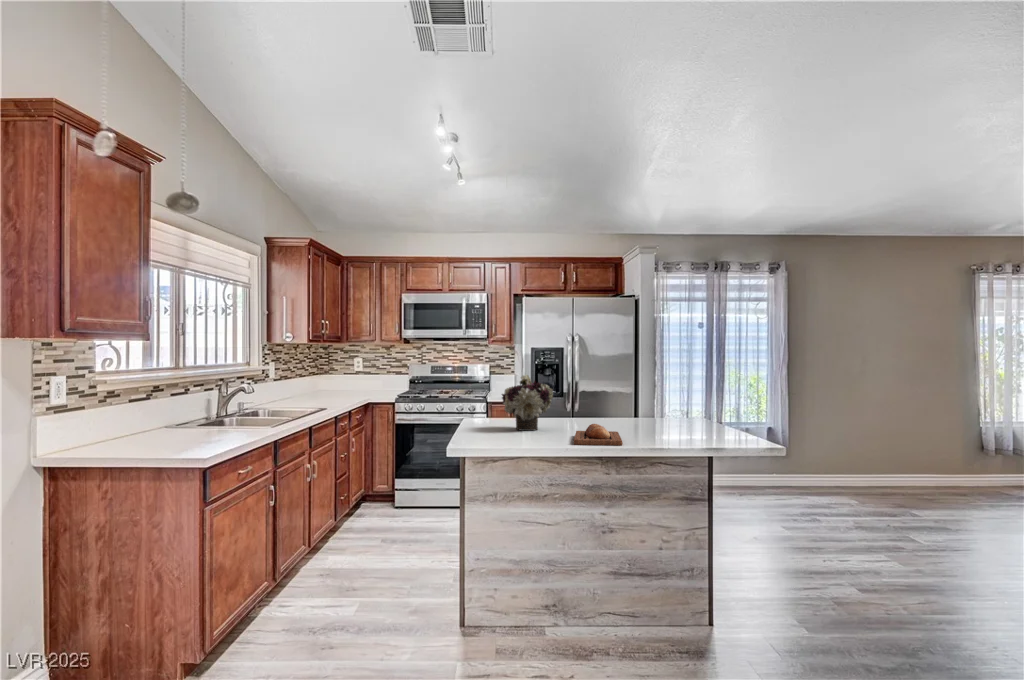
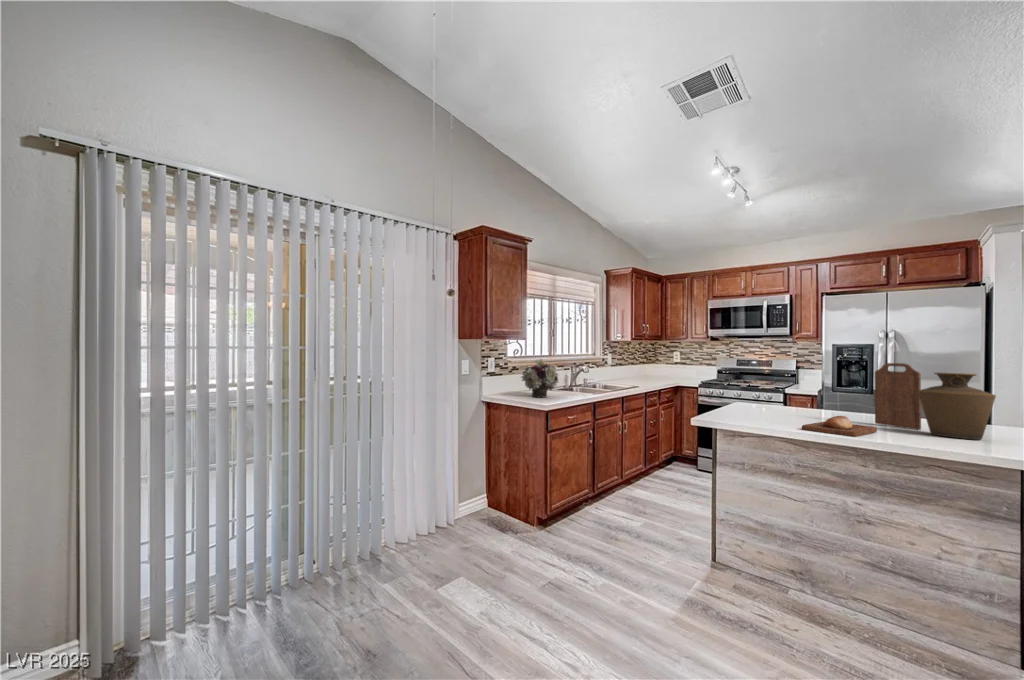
cutting board: none [594,366,629,429] -> present [875,363,921,430]
vase: none [635,374,684,433] -> present [918,373,996,440]
flower arrangement: present [502,375,553,431] -> present [522,359,558,398]

